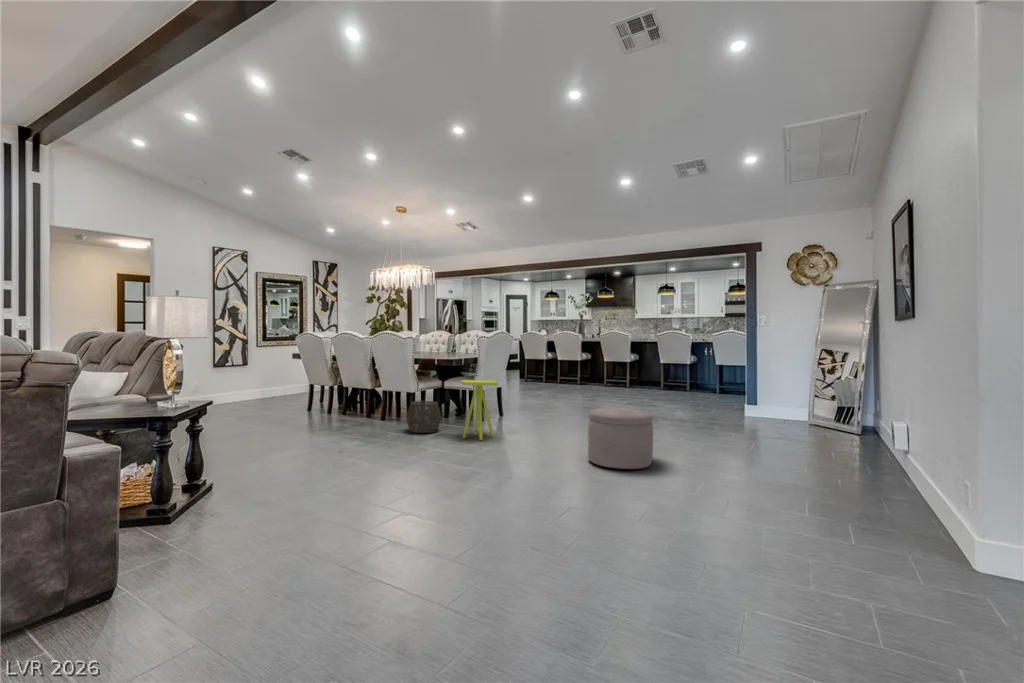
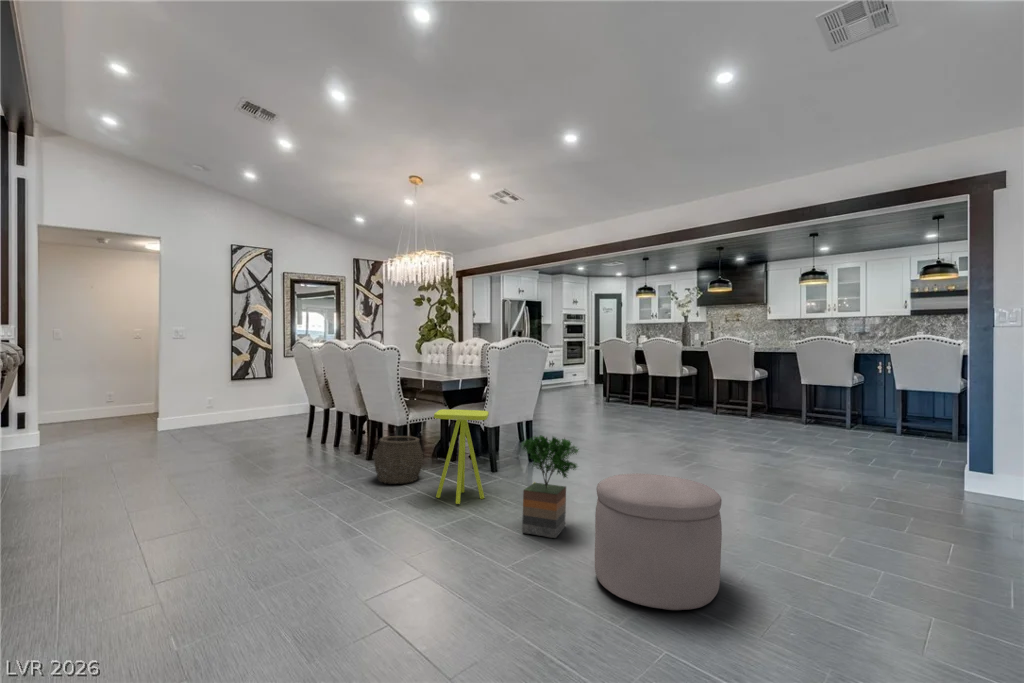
potted tree: none [529,391,567,450] -> present [522,435,578,538]

